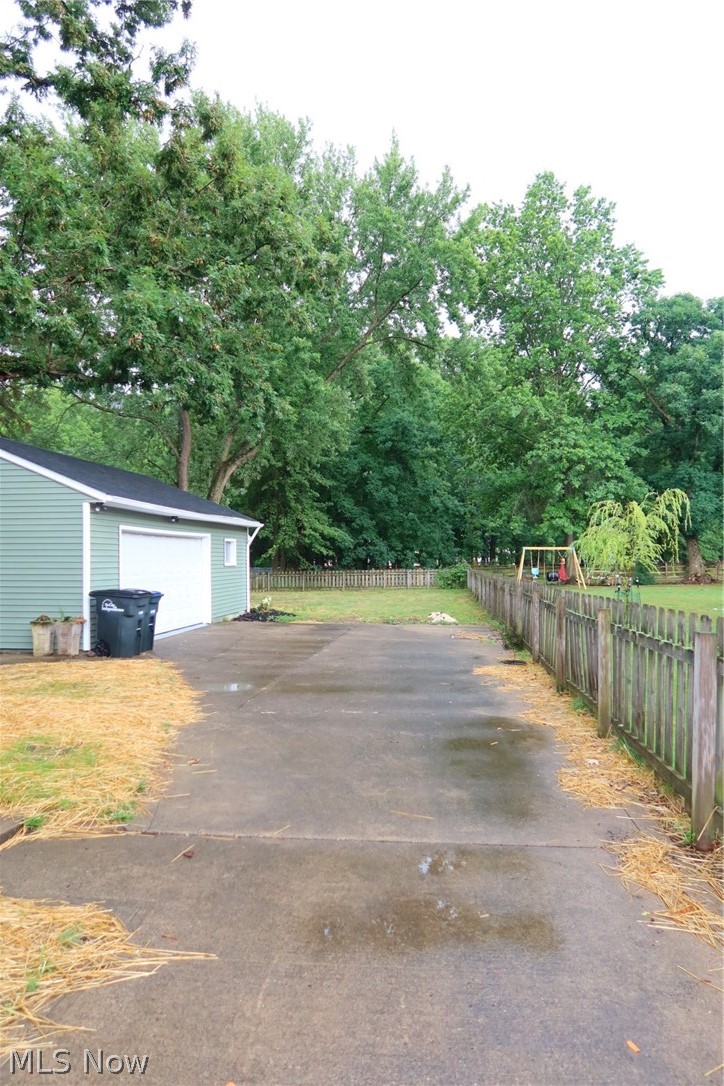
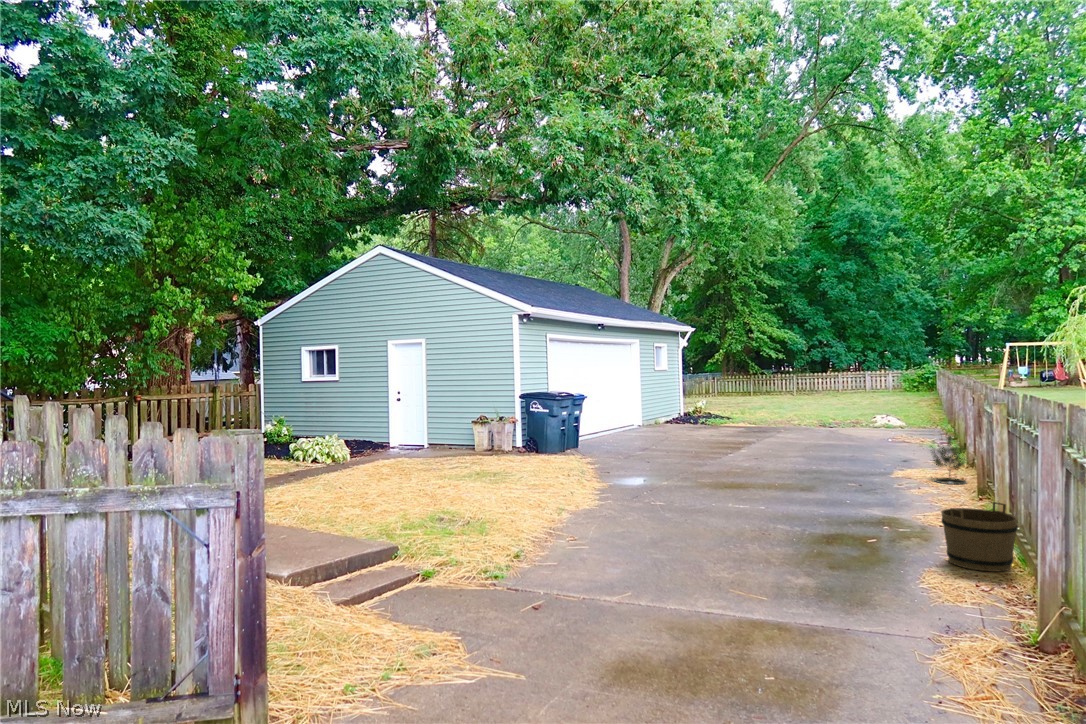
bucket: none [537,669,587,719] -> present [941,502,1018,571]

